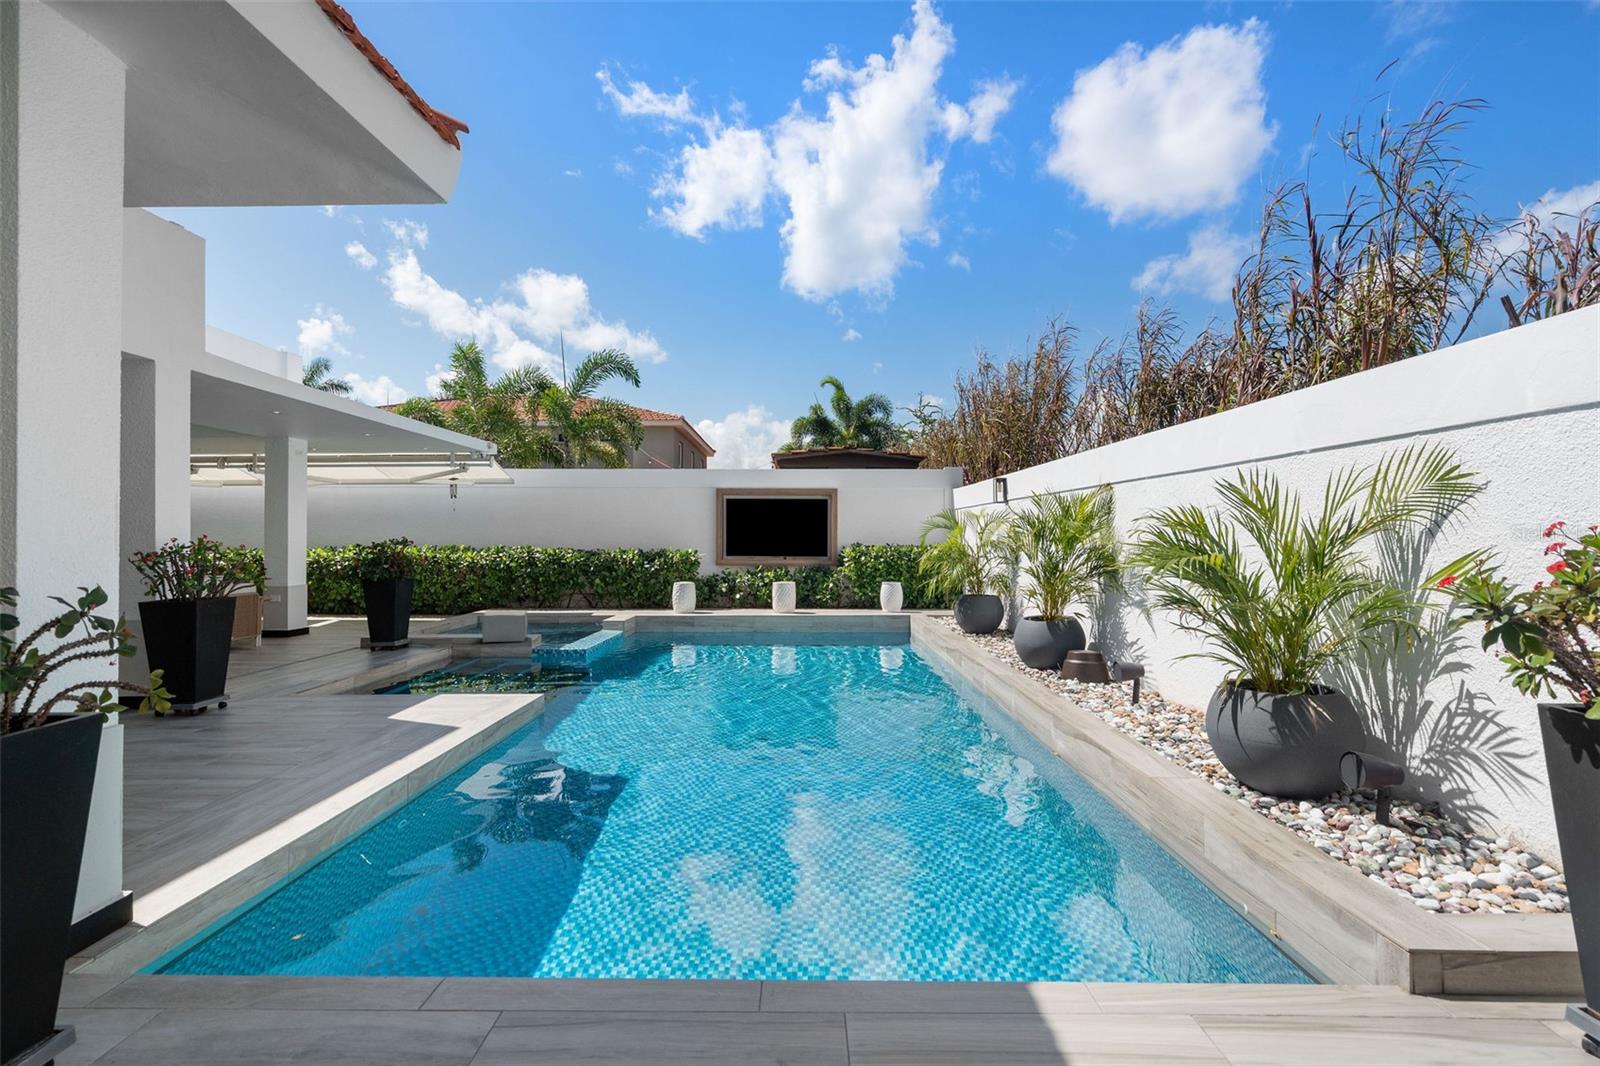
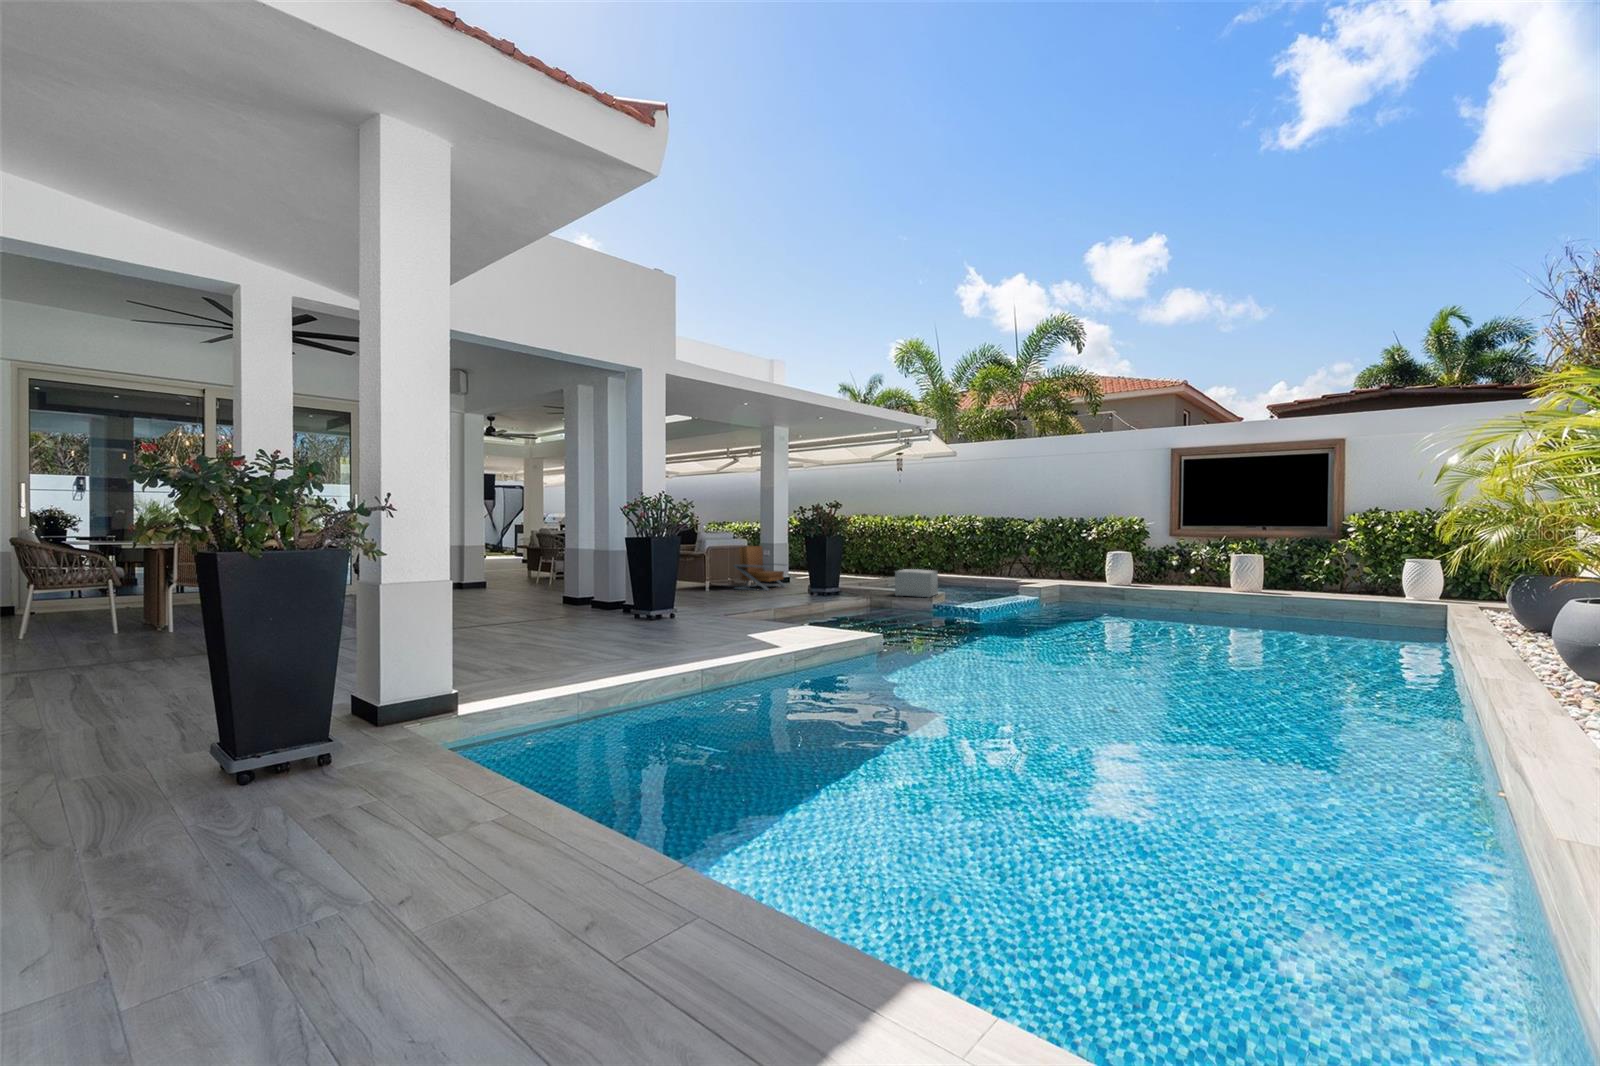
lounge chair: none [241,591,321,652] -> present [734,546,786,591]

